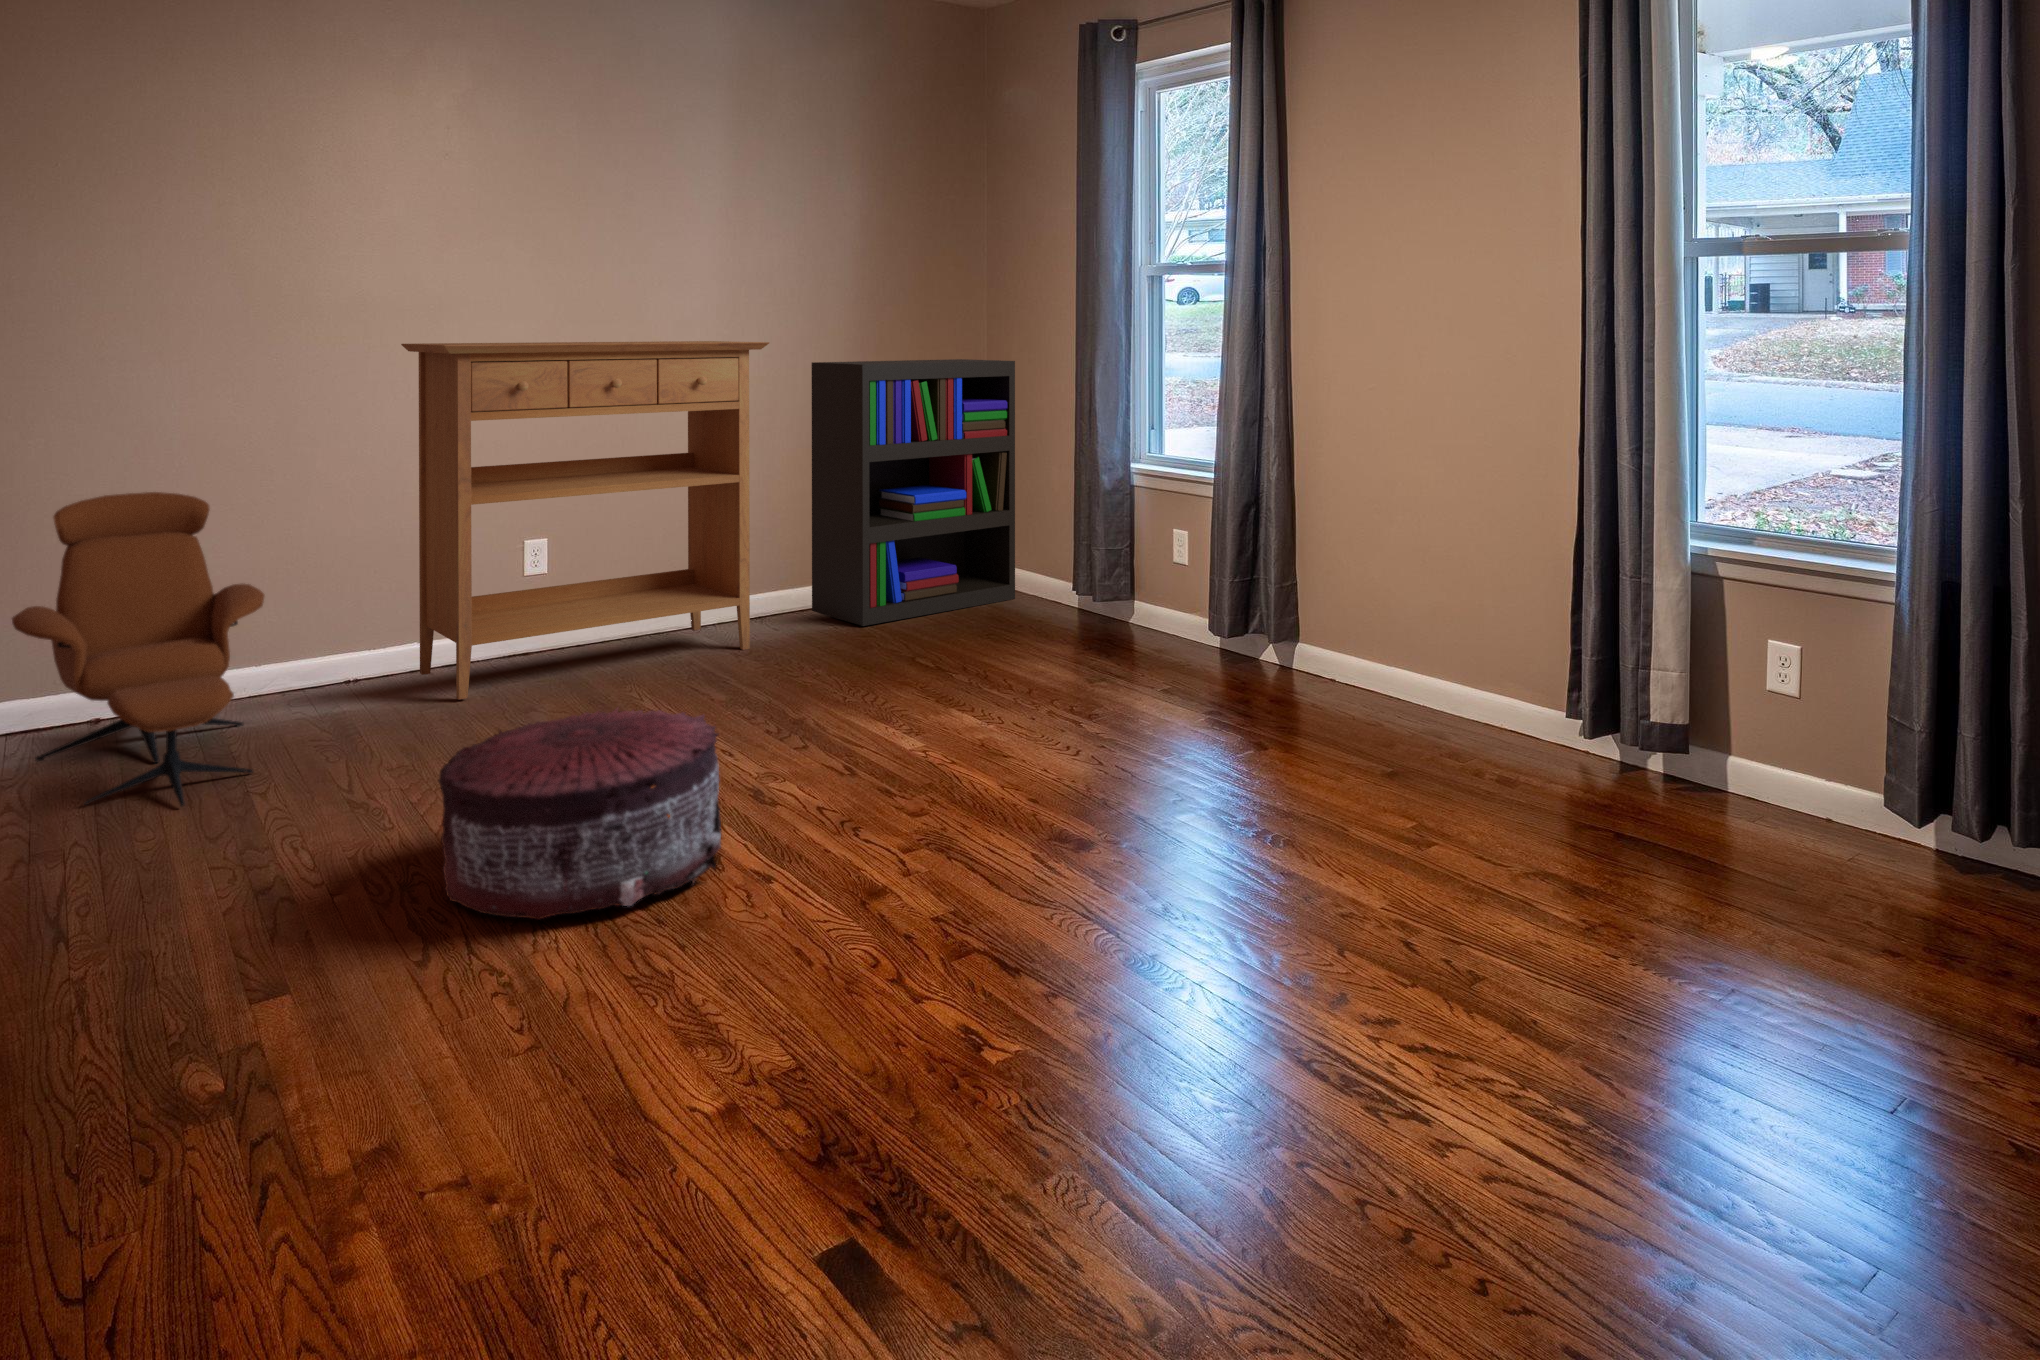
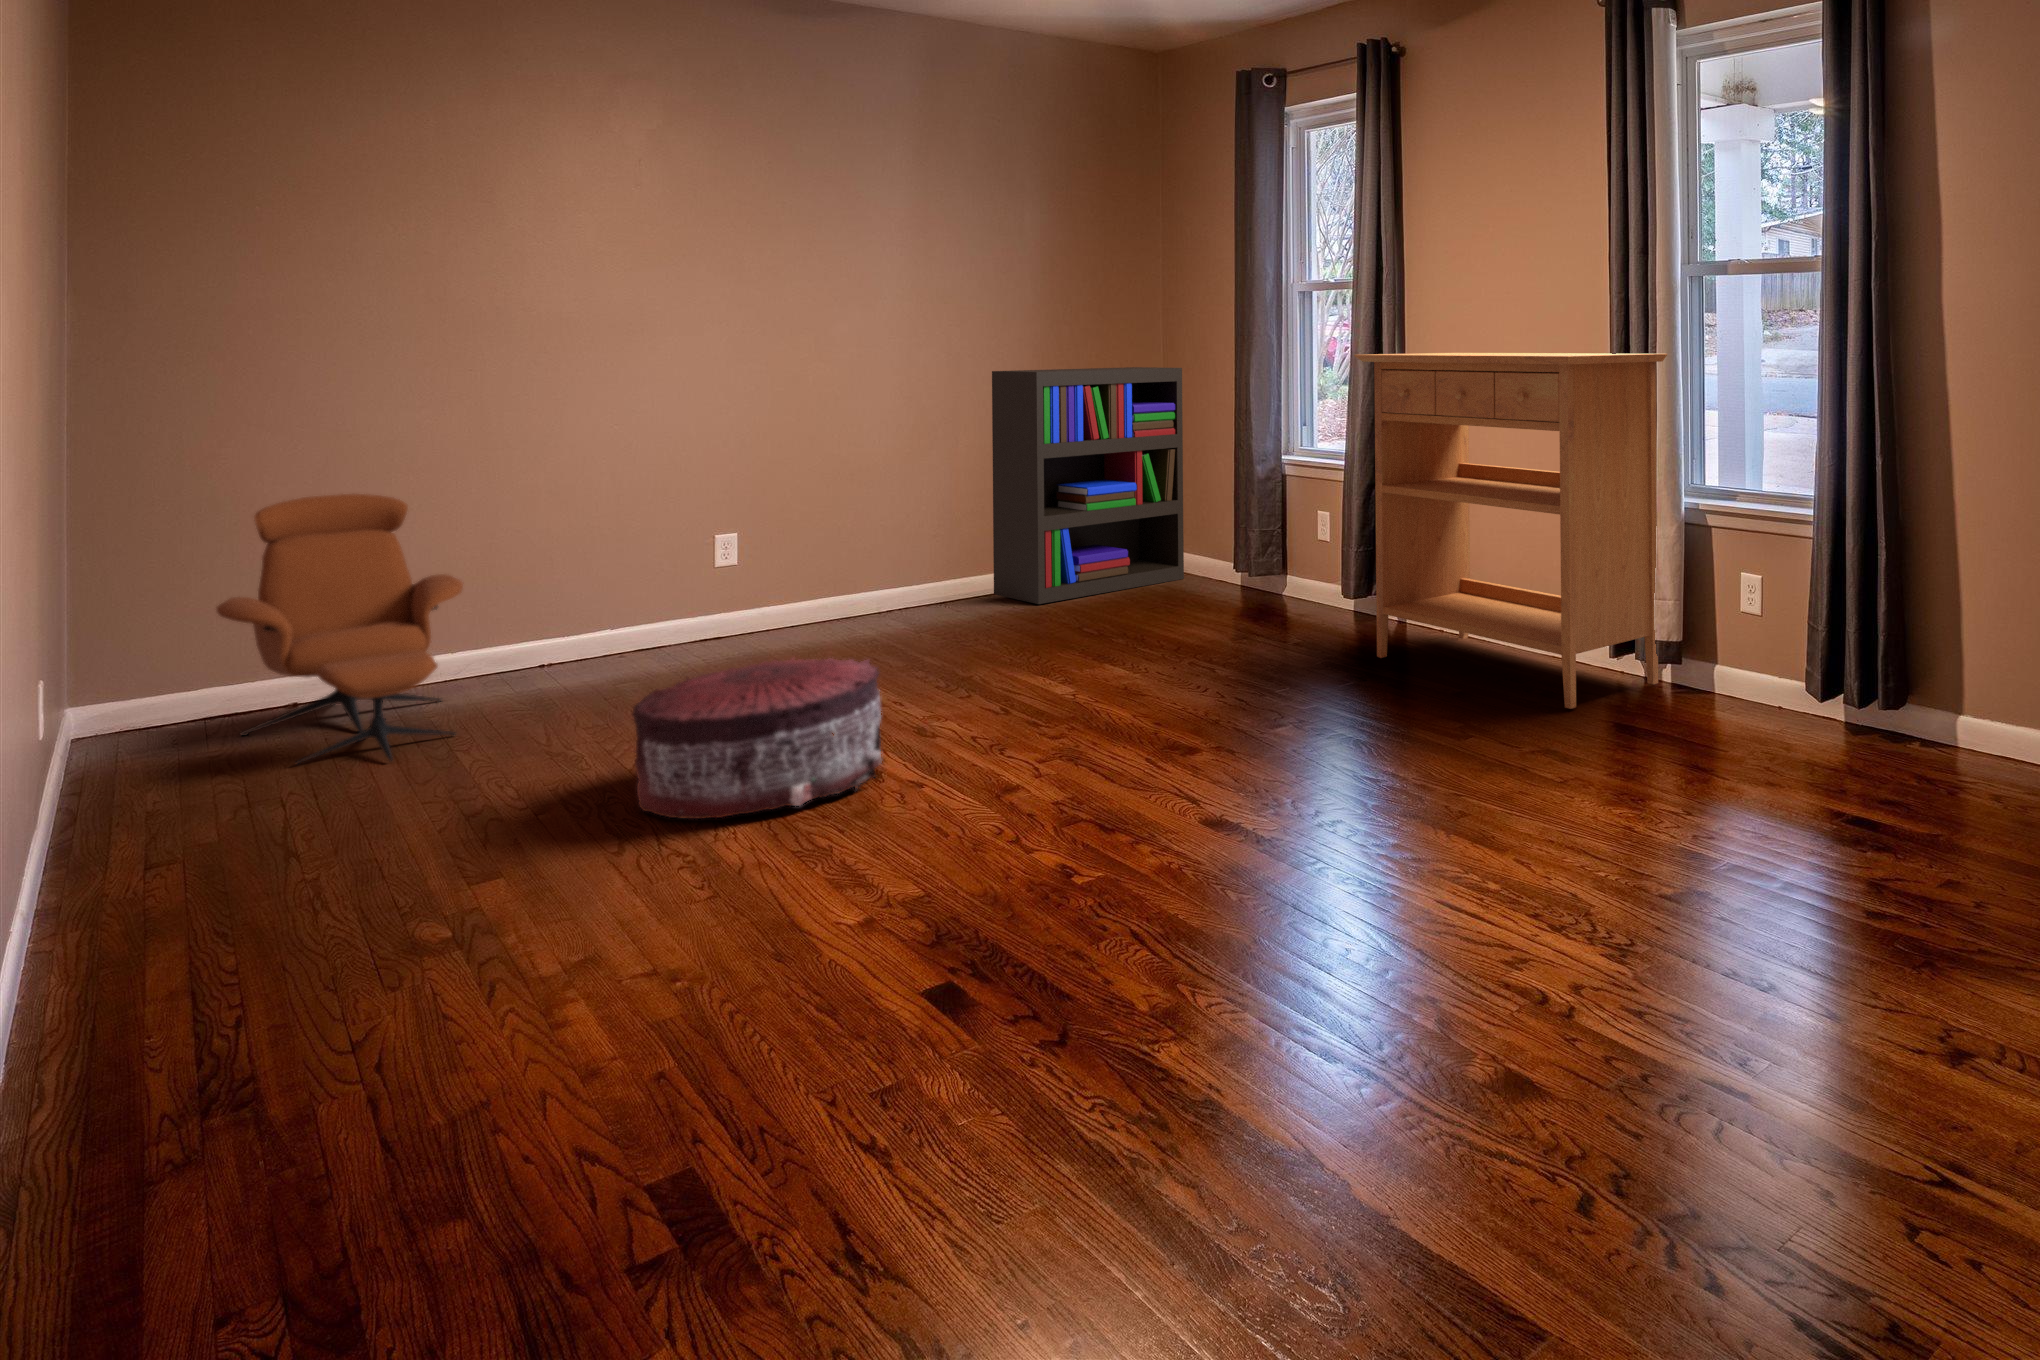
console table: present [401,341,769,700] -> present [1354,353,1667,709]

